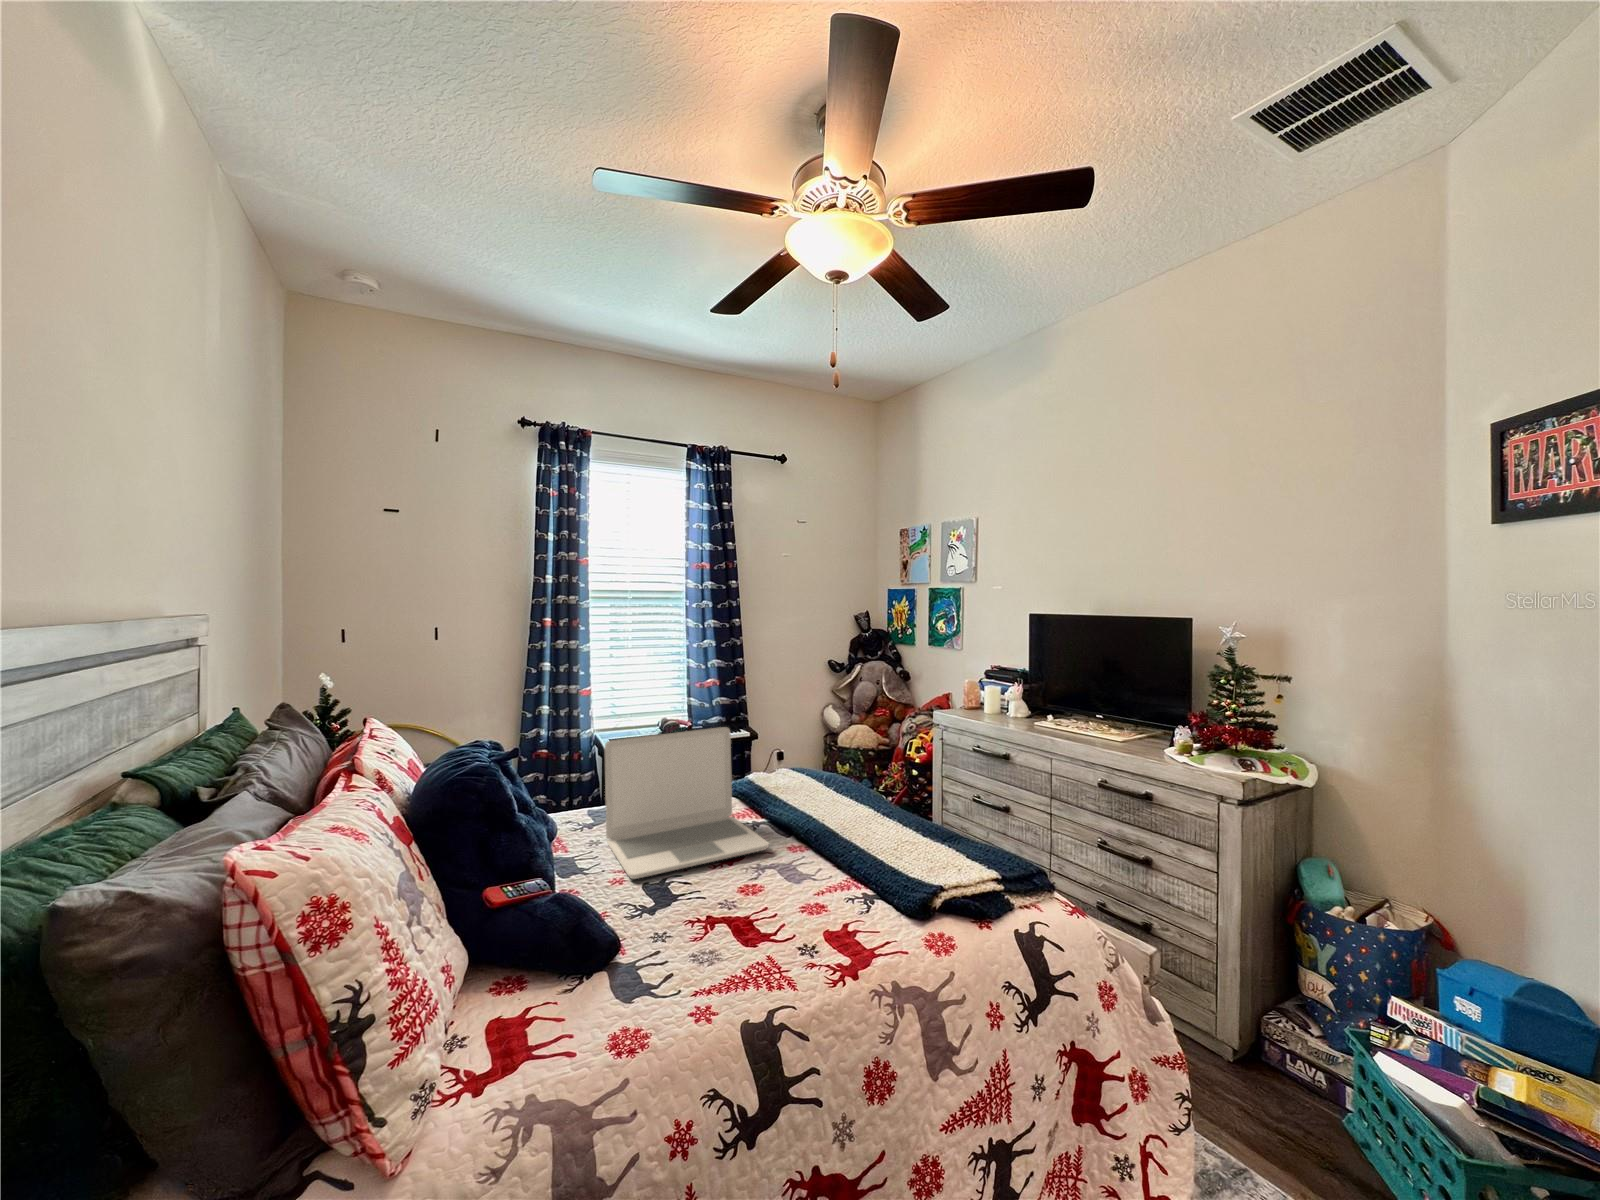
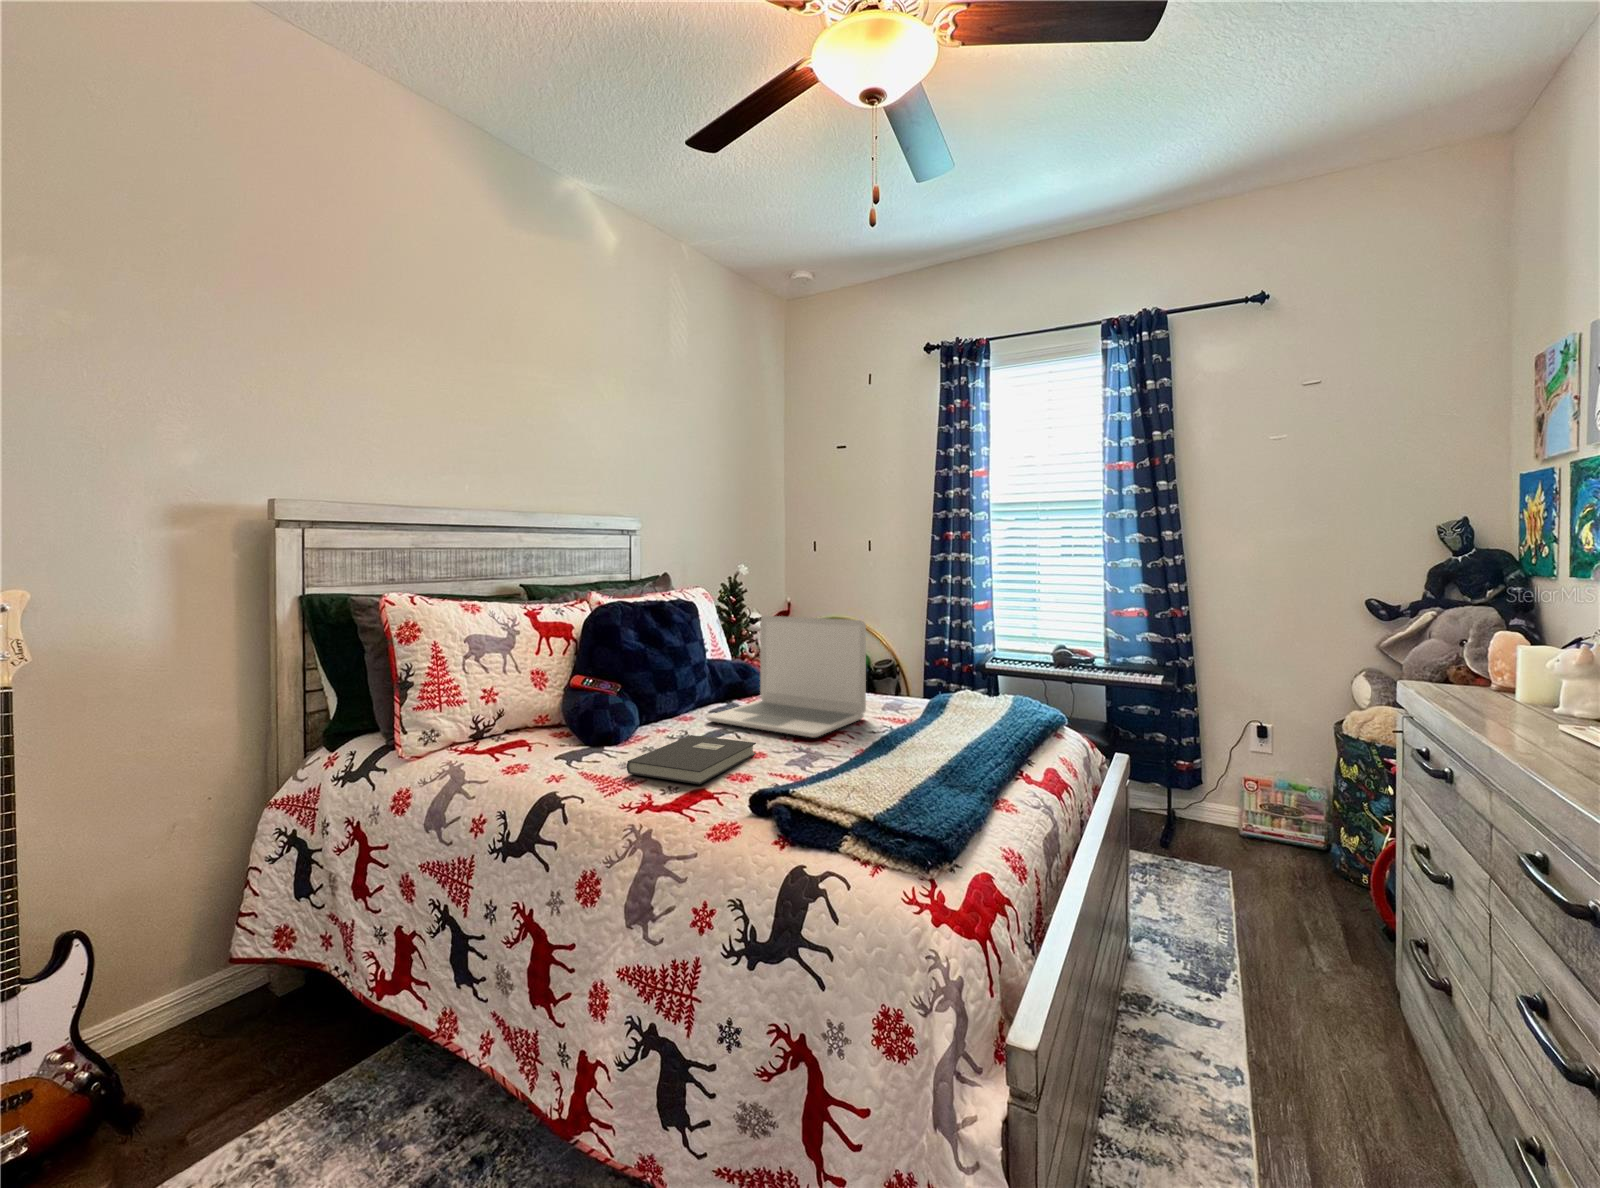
book: none [698,872,838,957] -> present [627,735,756,784]

